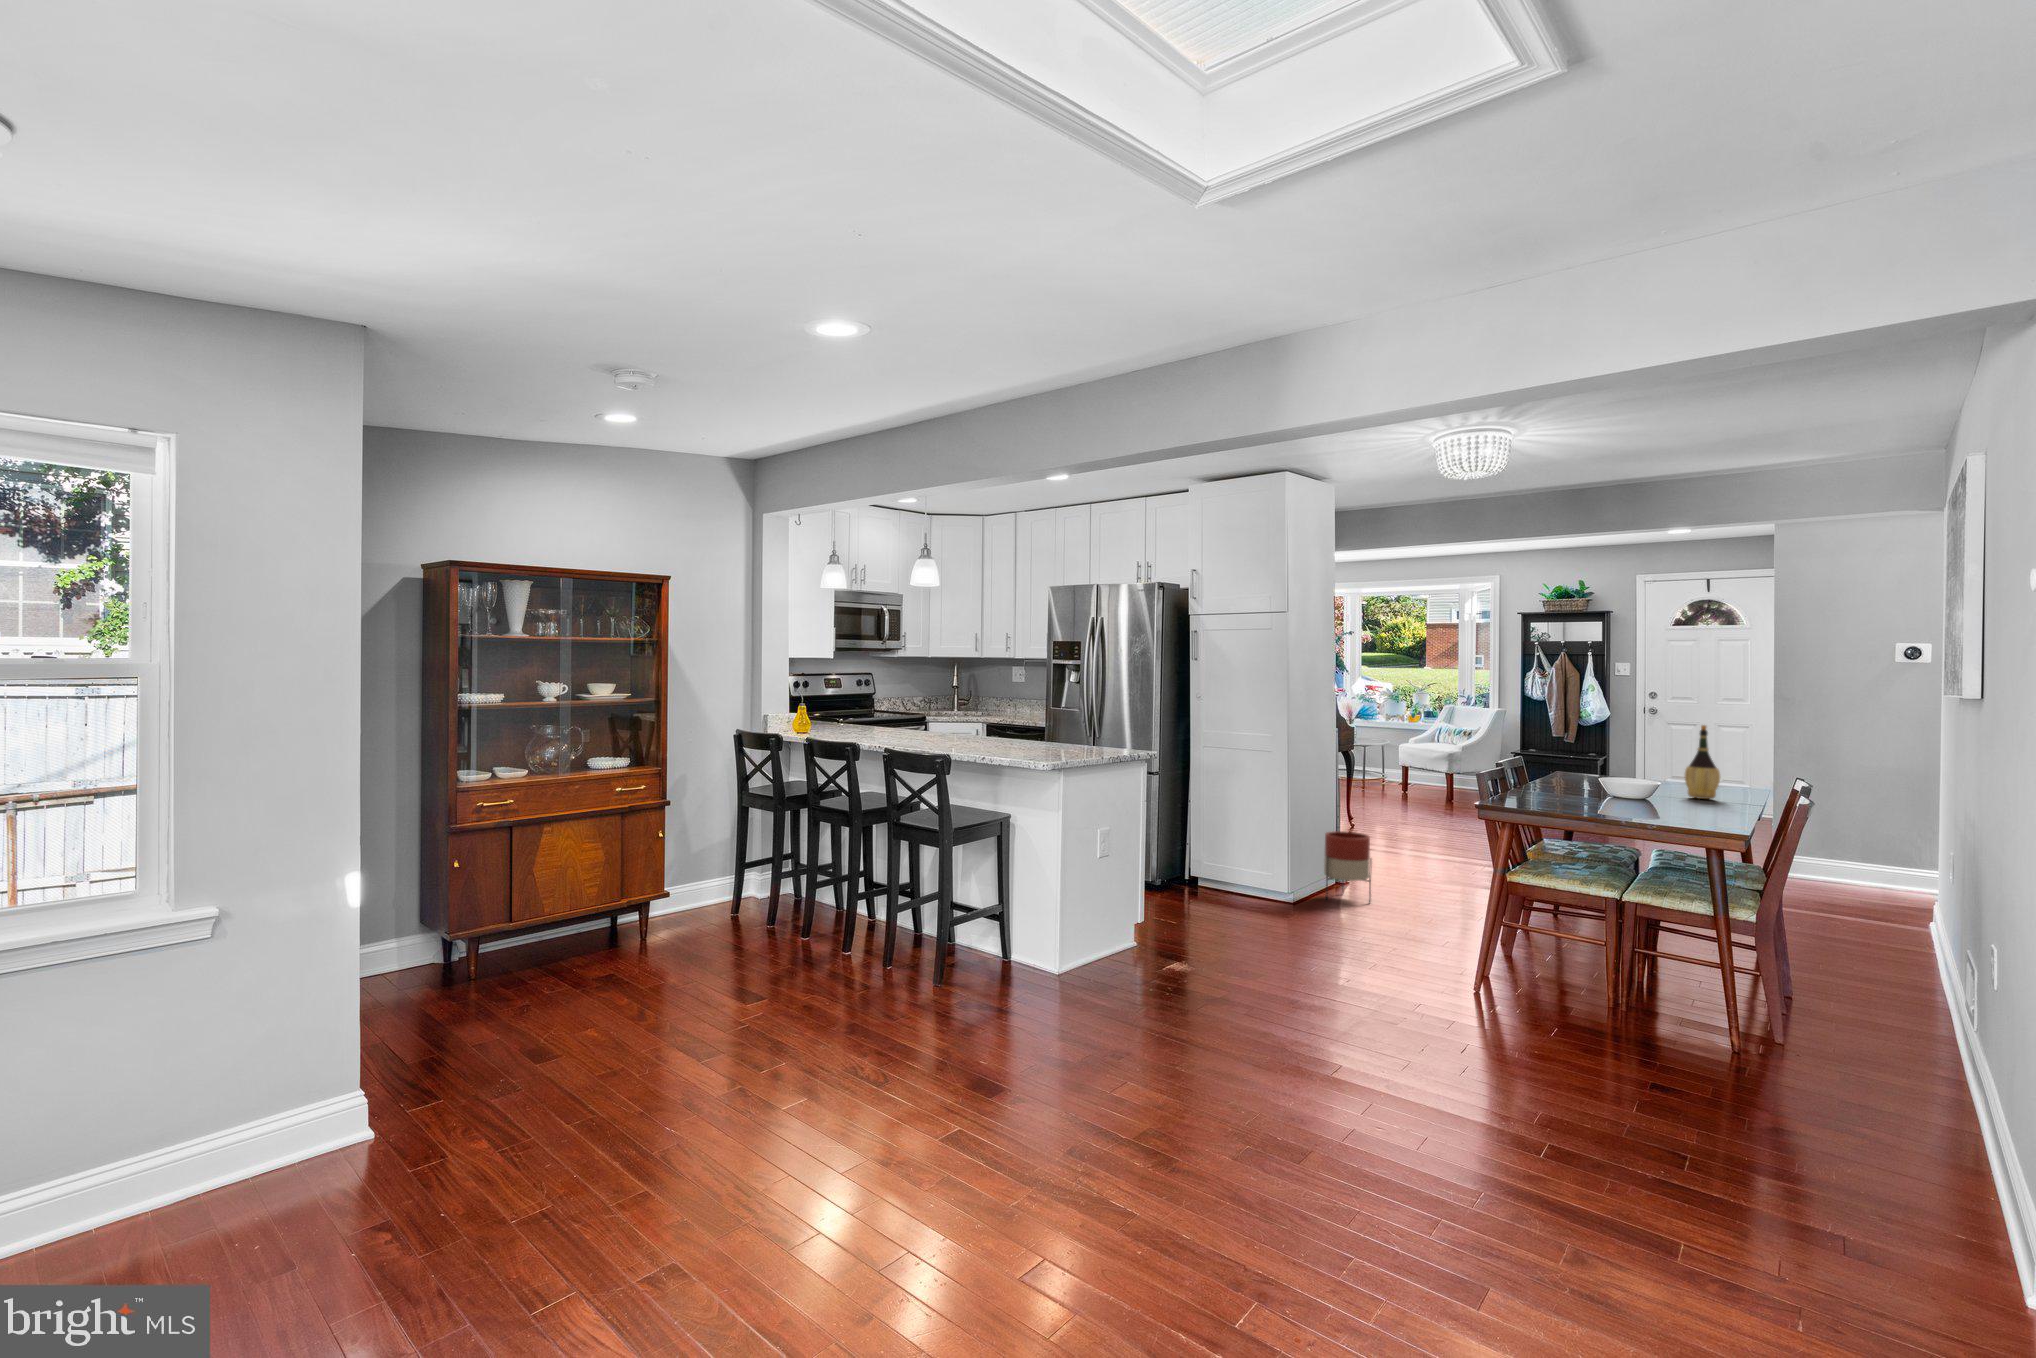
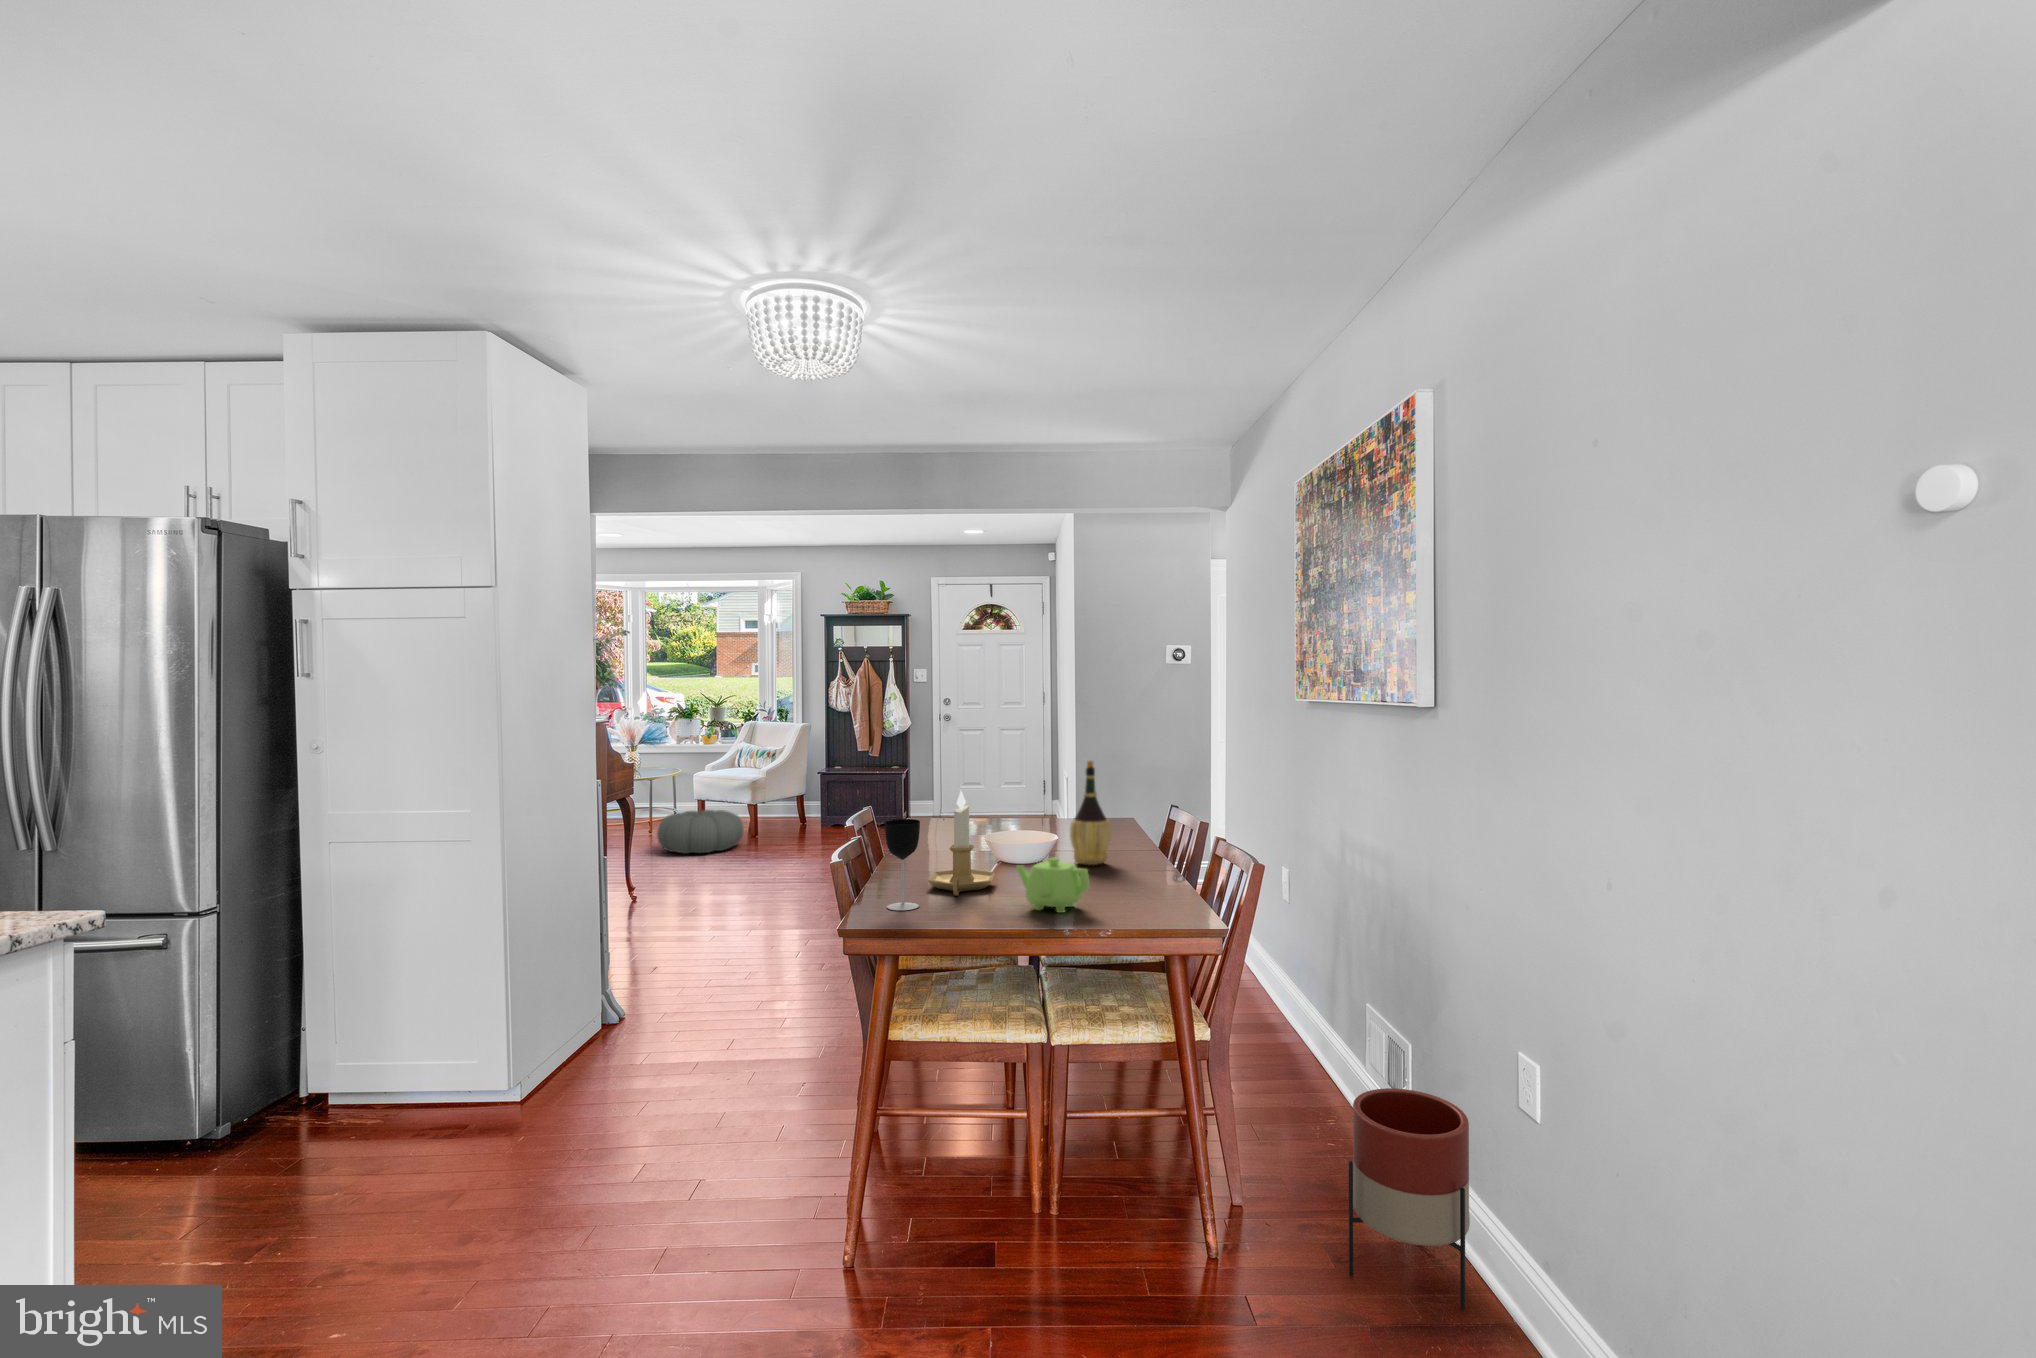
candlestick: none [1563,734,1614,798] -> present [928,791,995,896]
wine glass: none [1531,746,1555,798] -> present [885,819,920,910]
pouf: none [1369,773,1441,808] -> present [657,810,744,854]
teapot: none [1621,776,1673,809] -> present [1016,858,1090,913]
planter: present [1324,831,1372,902] -> present [1348,1088,1470,1309]

